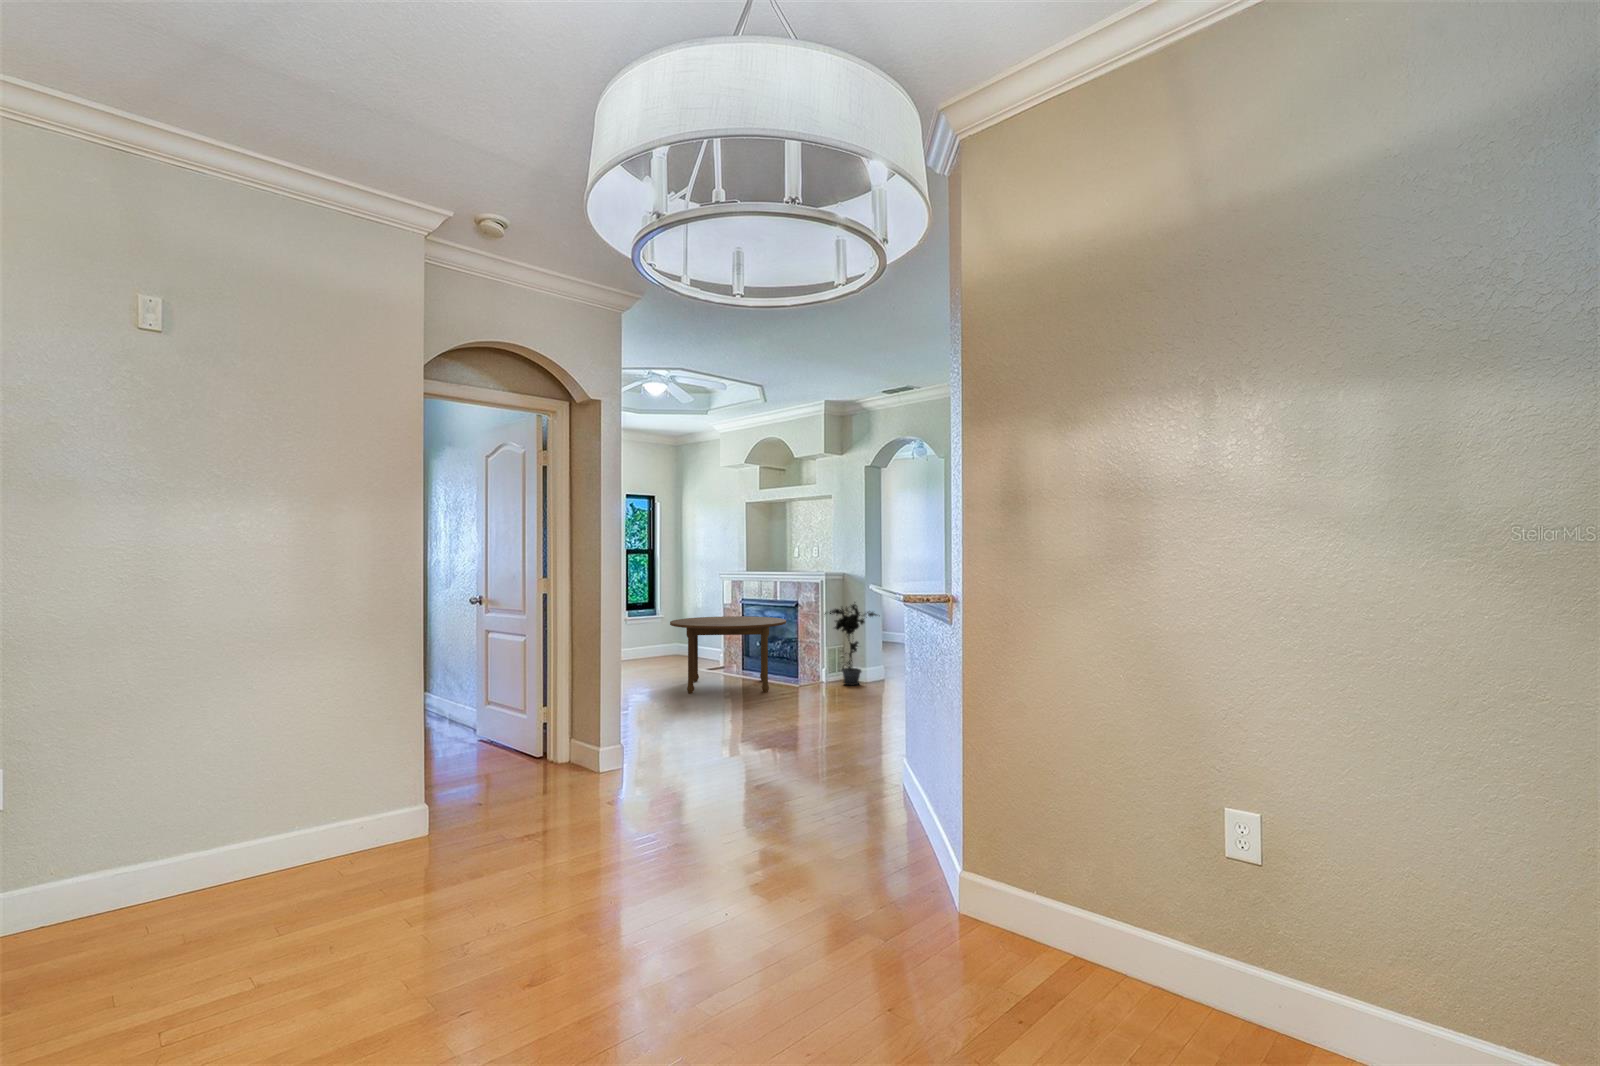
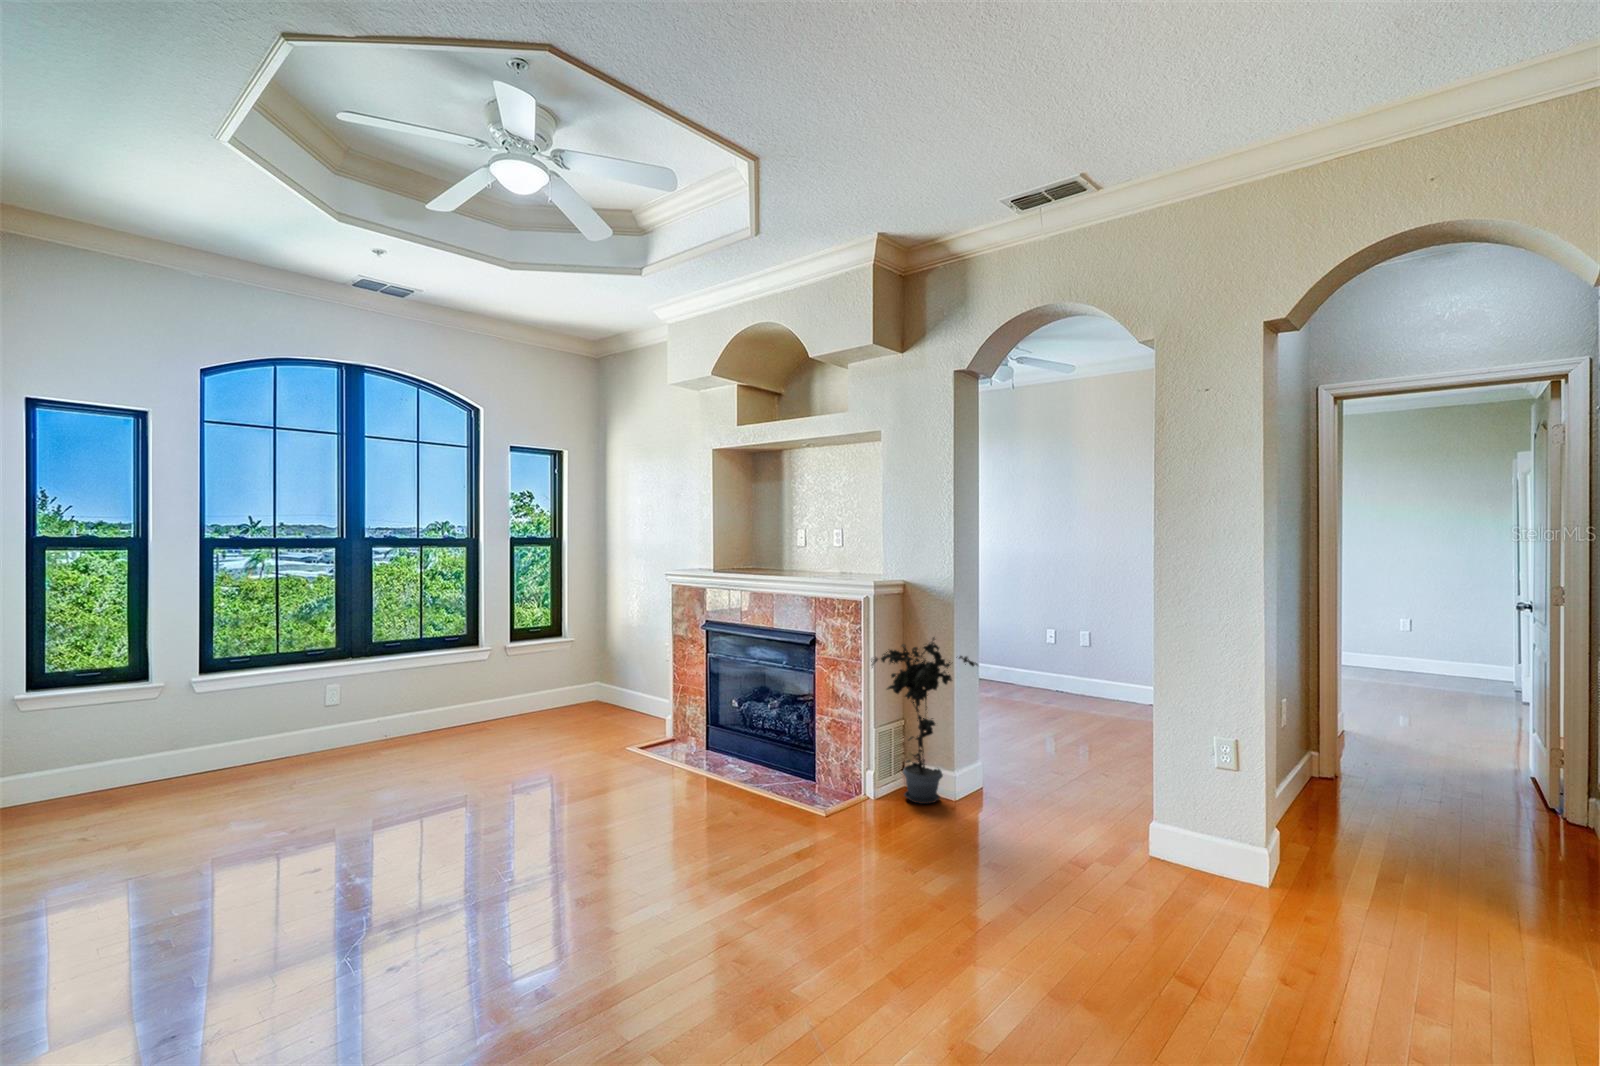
dining table: present [670,616,786,694] -> none [557,656,796,841]

